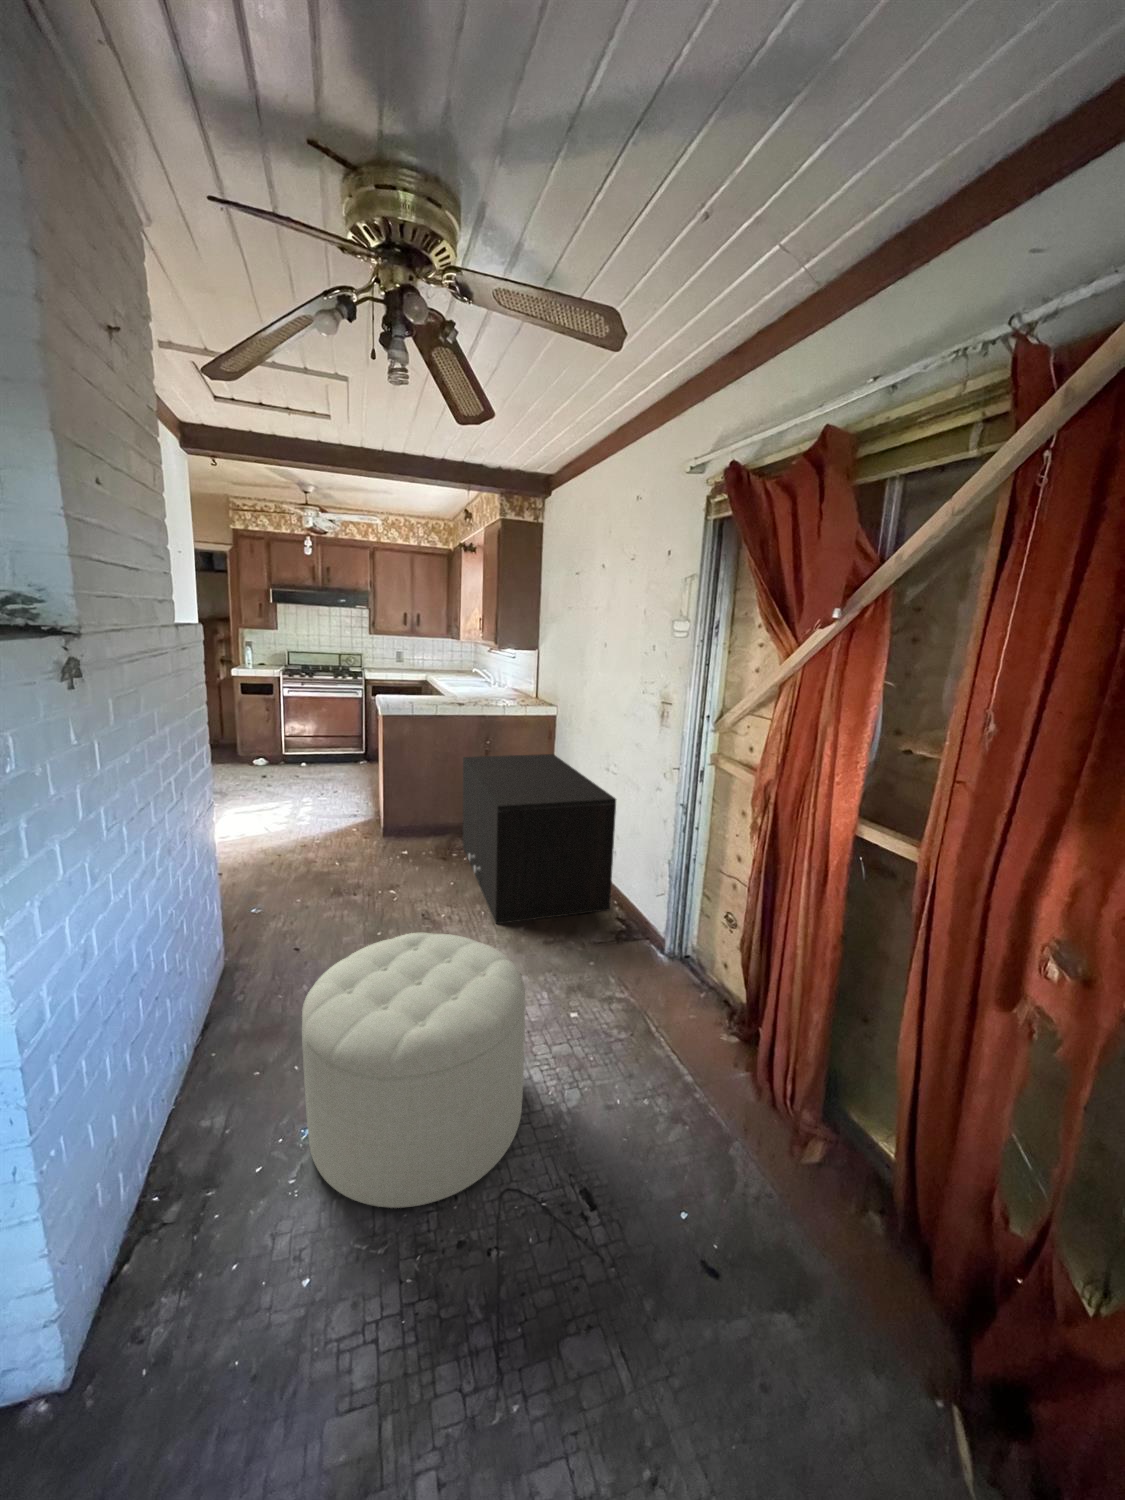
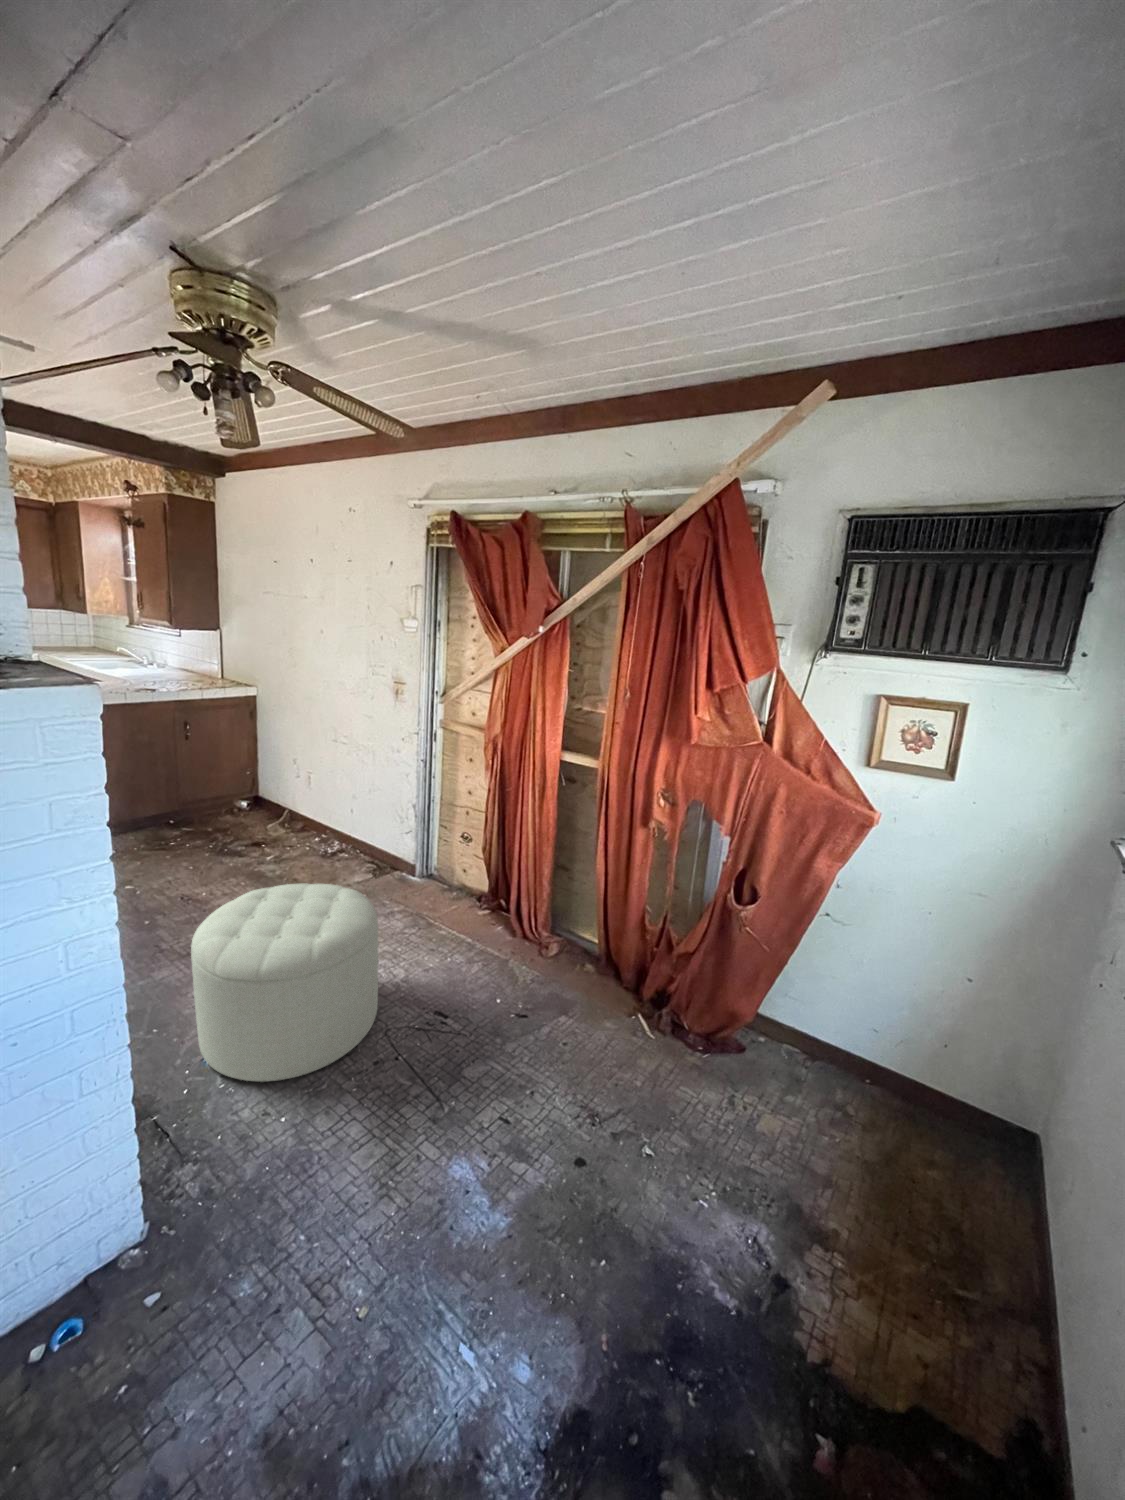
storage cabinet: present [463,754,616,924] -> none [166,732,358,890]

